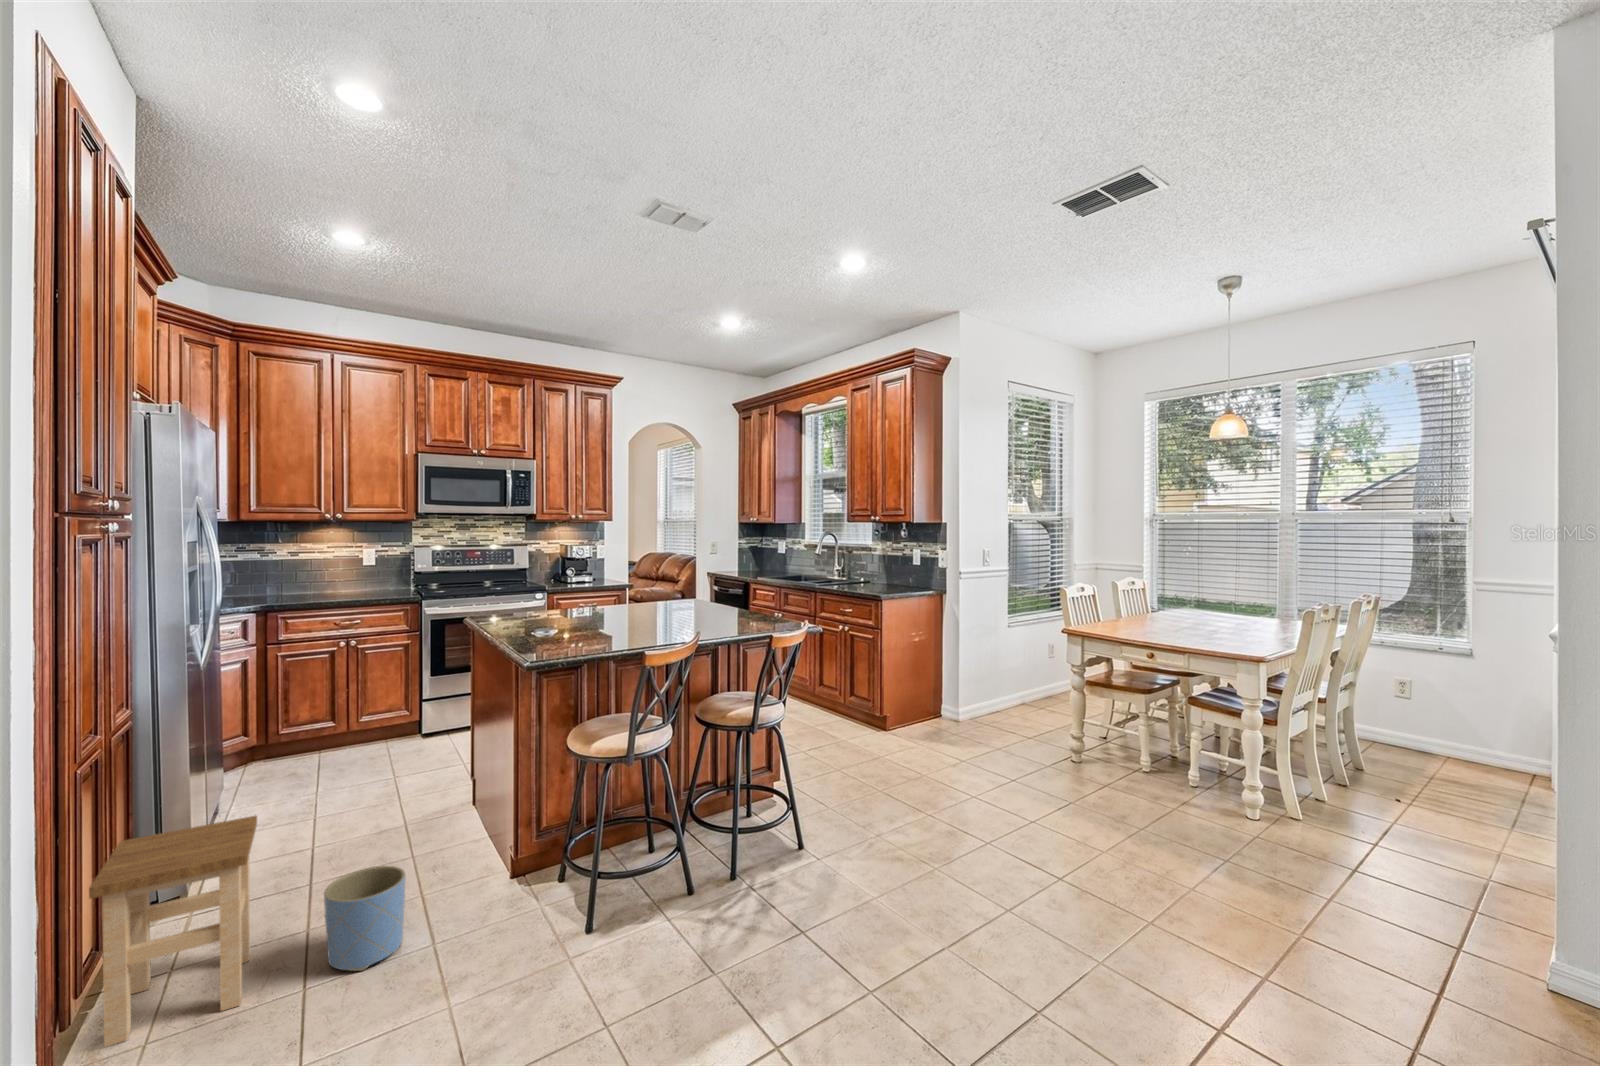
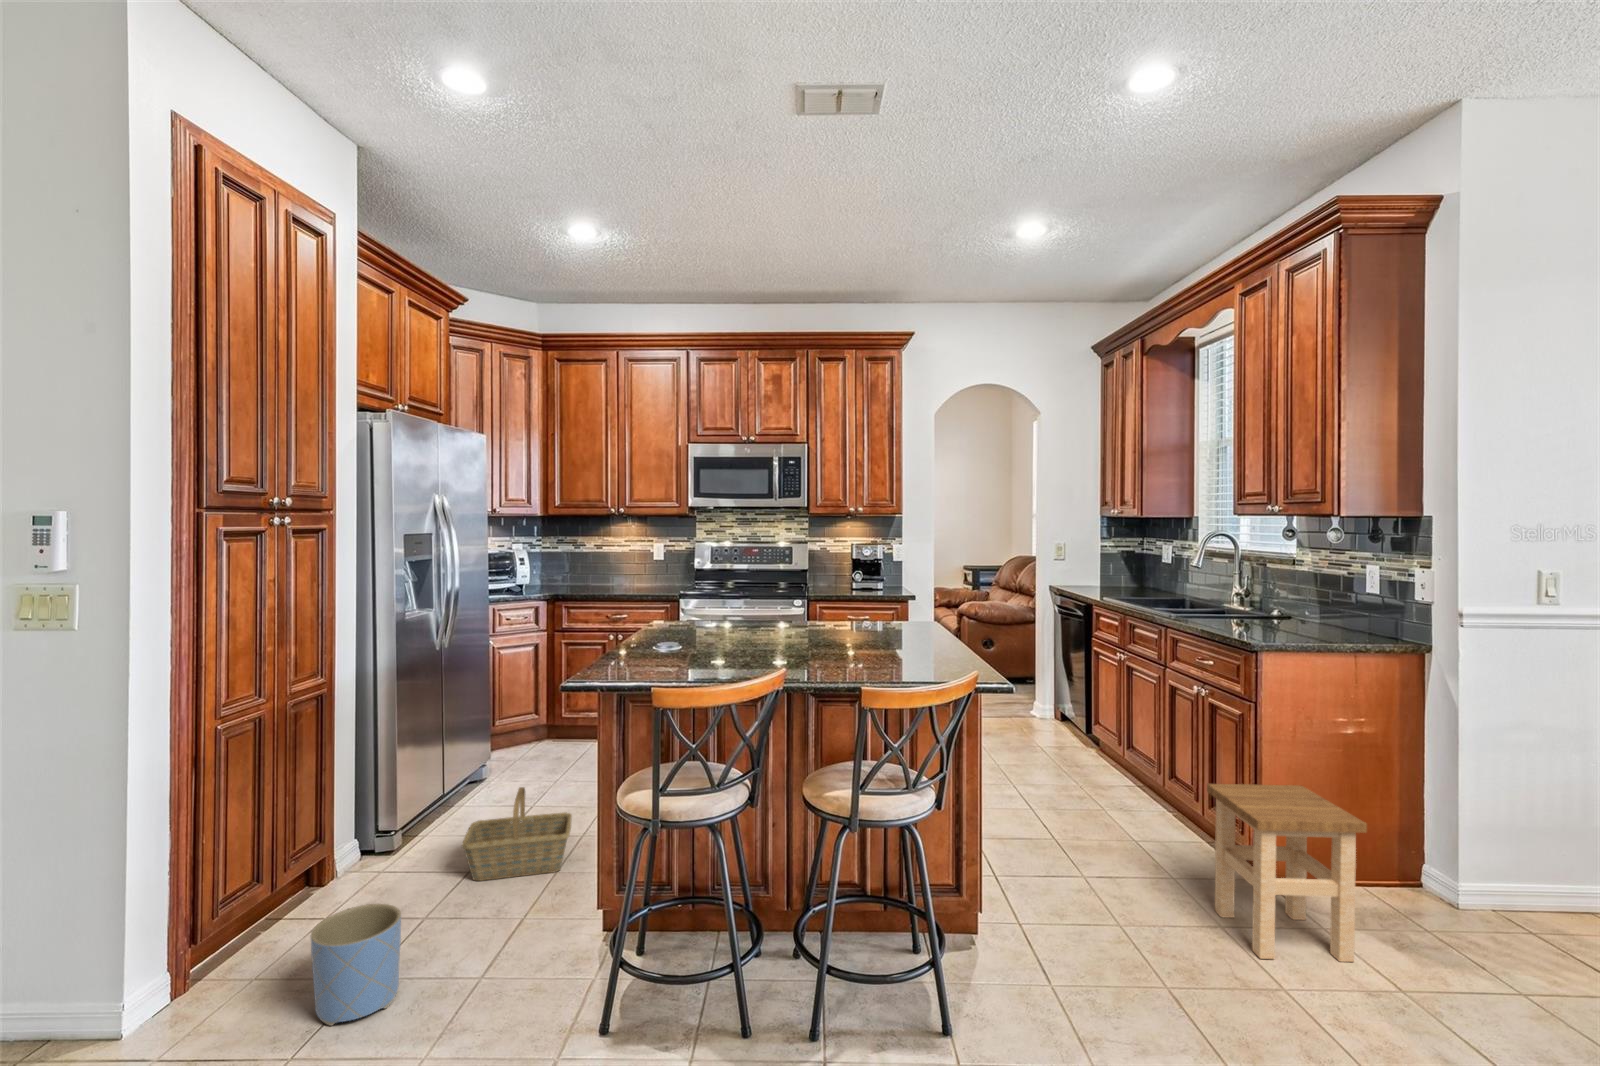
basket: none [326,772,443,864] -> present [462,787,572,881]
stool: present [89,815,257,1047] -> present [1207,784,1367,962]

